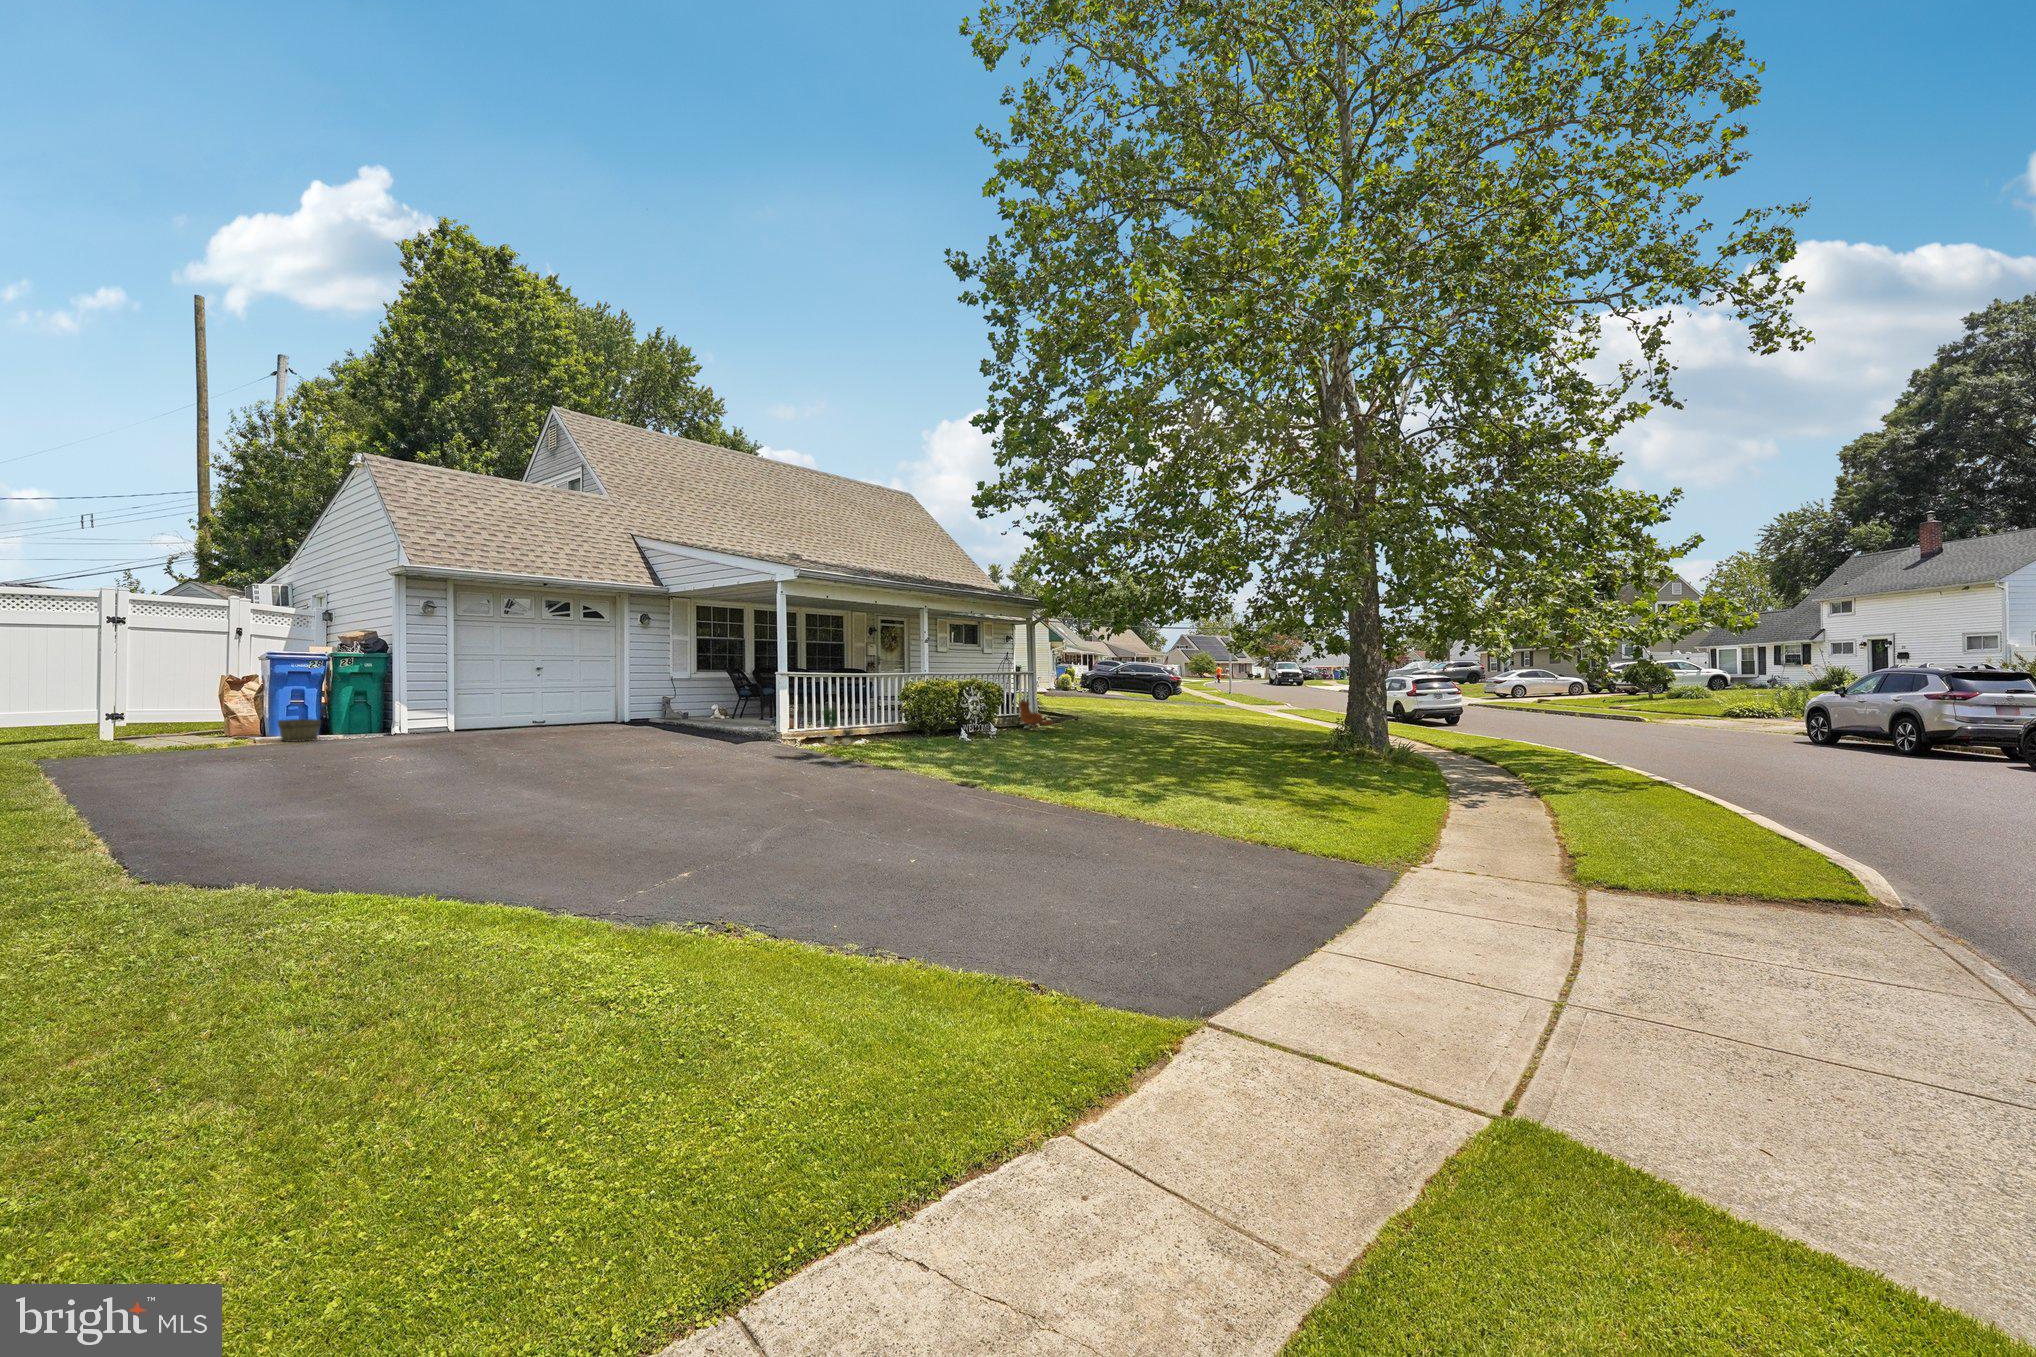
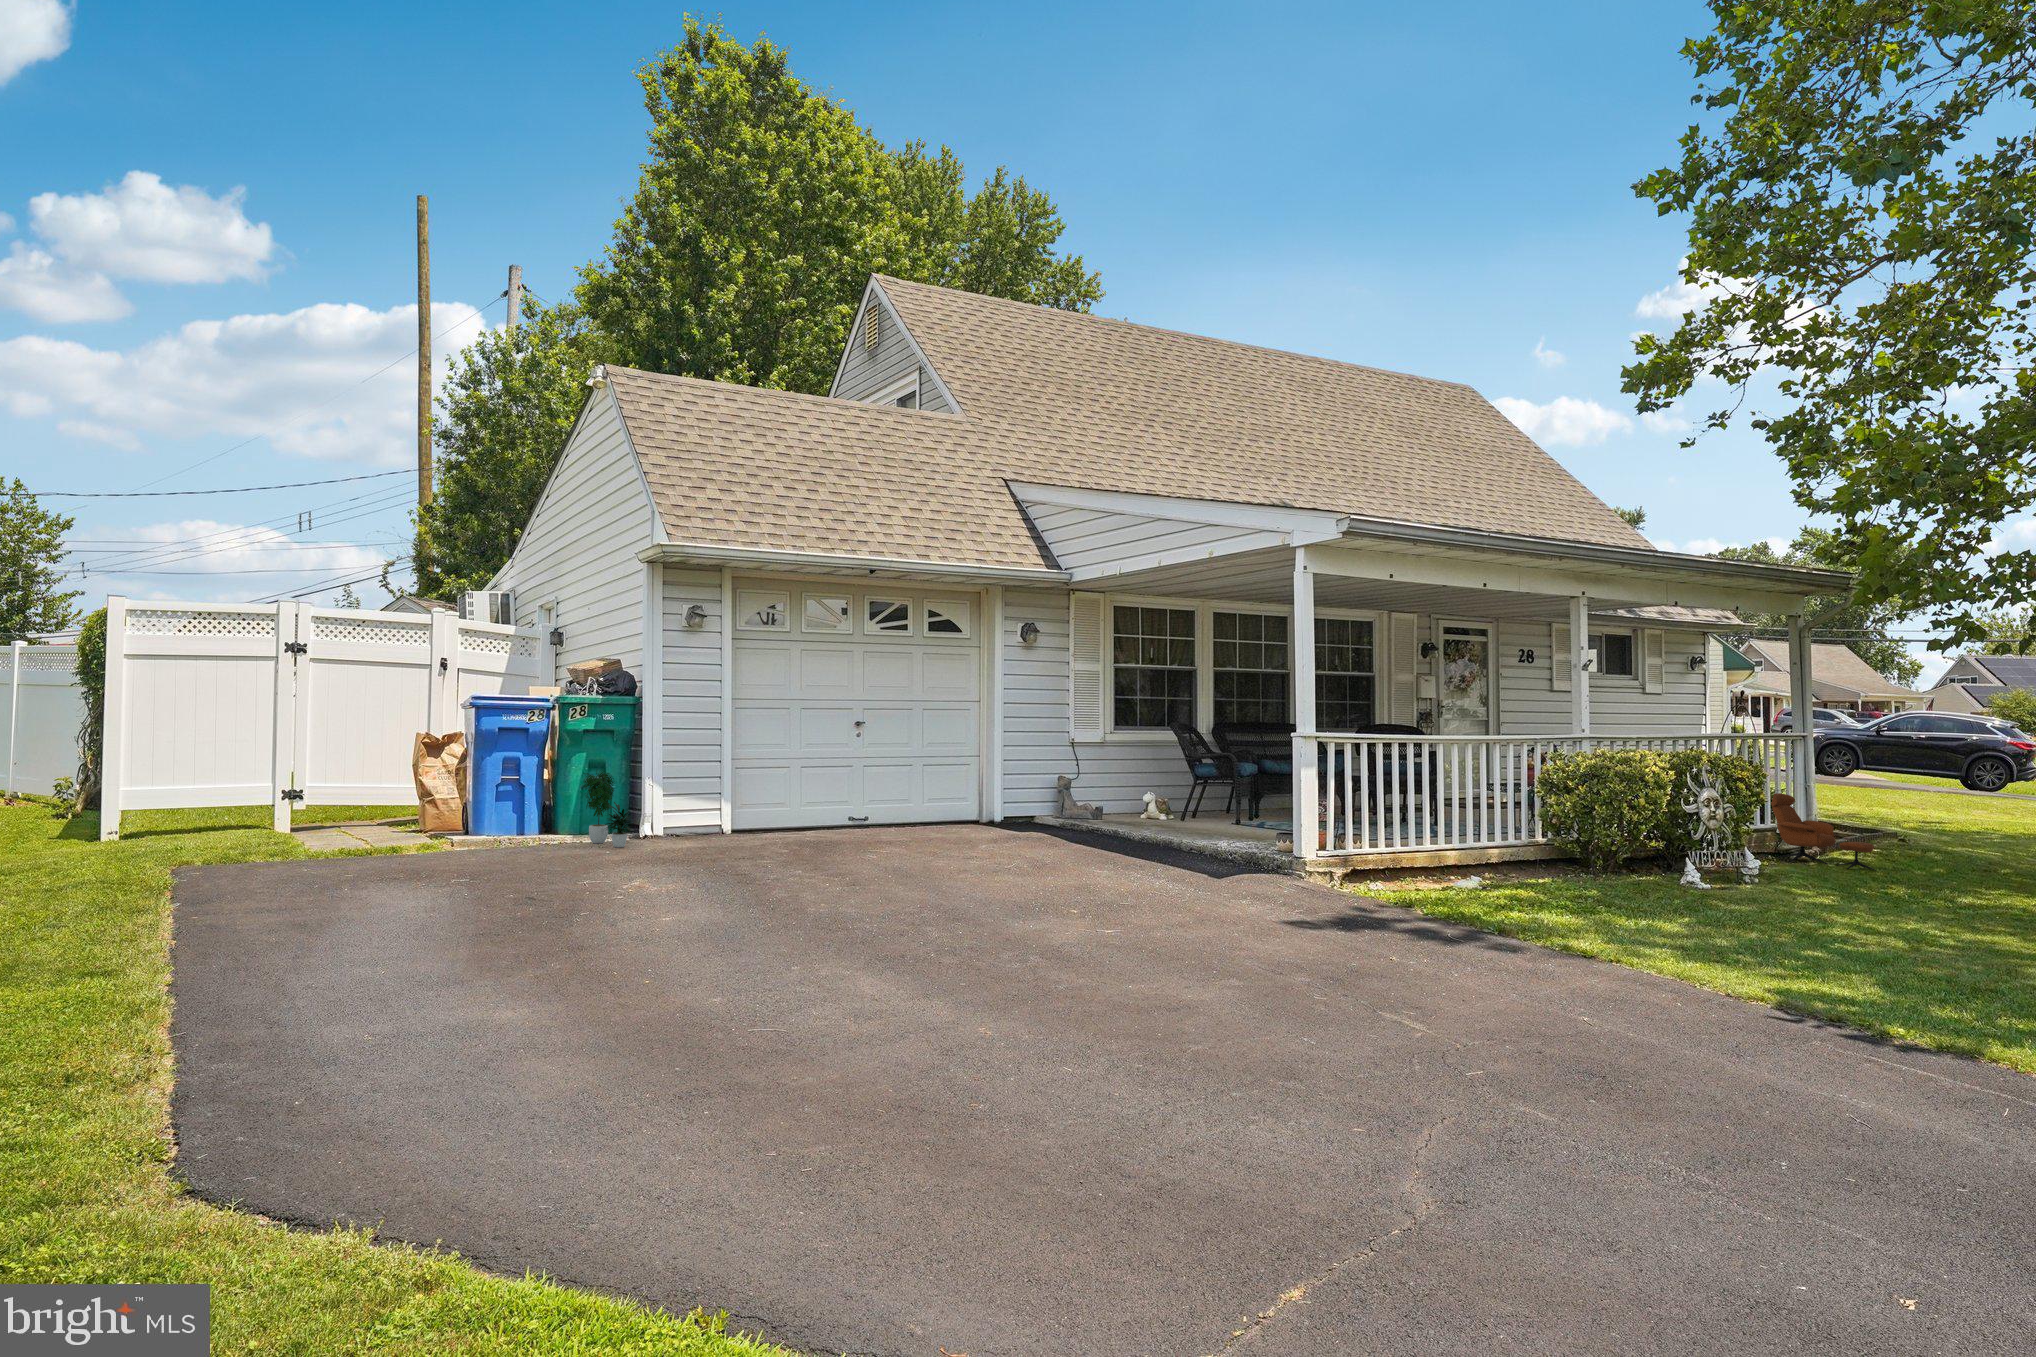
potted plant: present [822,709,852,745] -> present [584,771,632,848]
wooden bucket: present [278,714,321,742] -> none [480,798,541,849]

